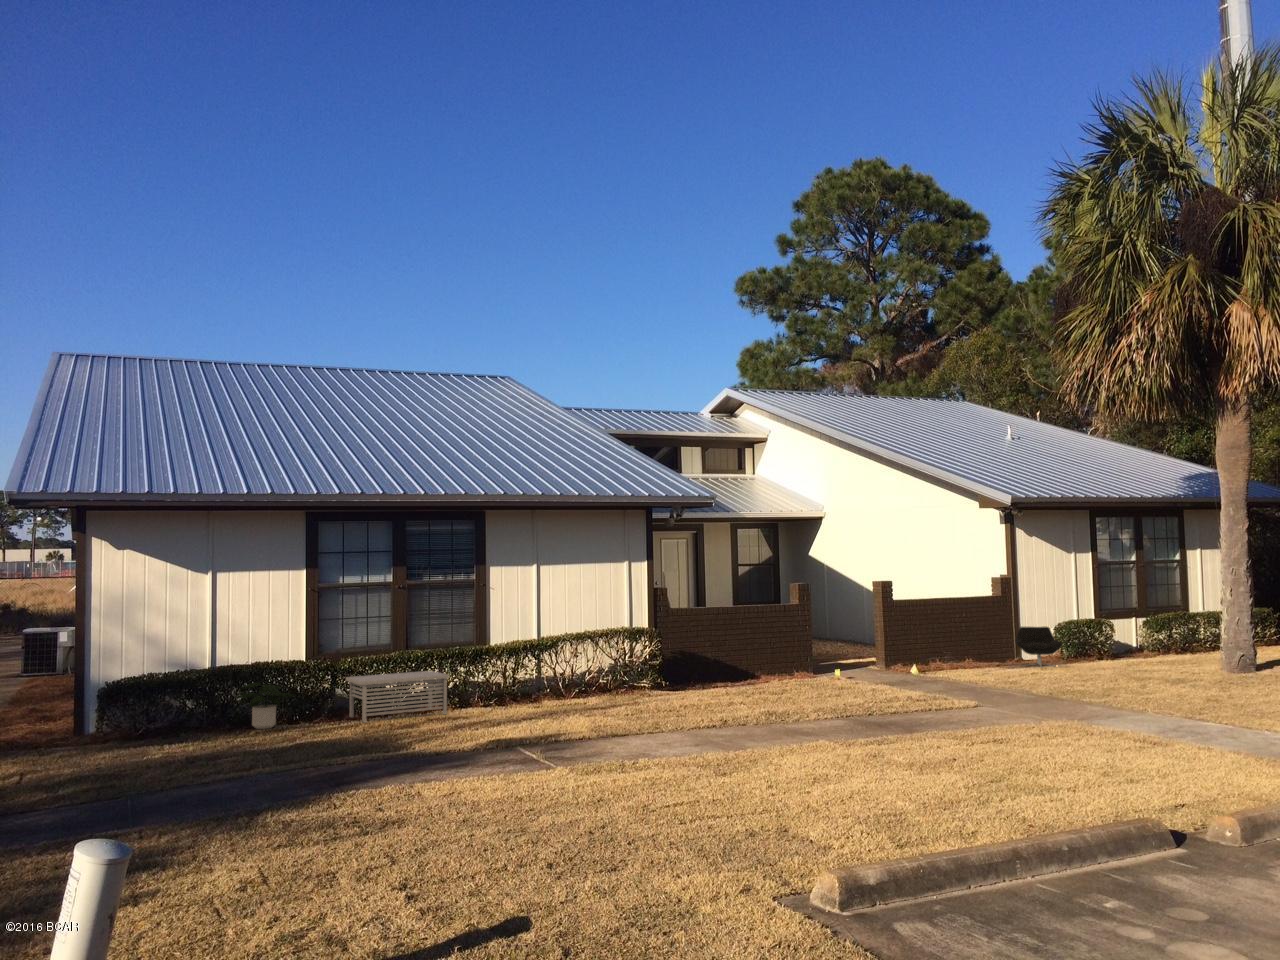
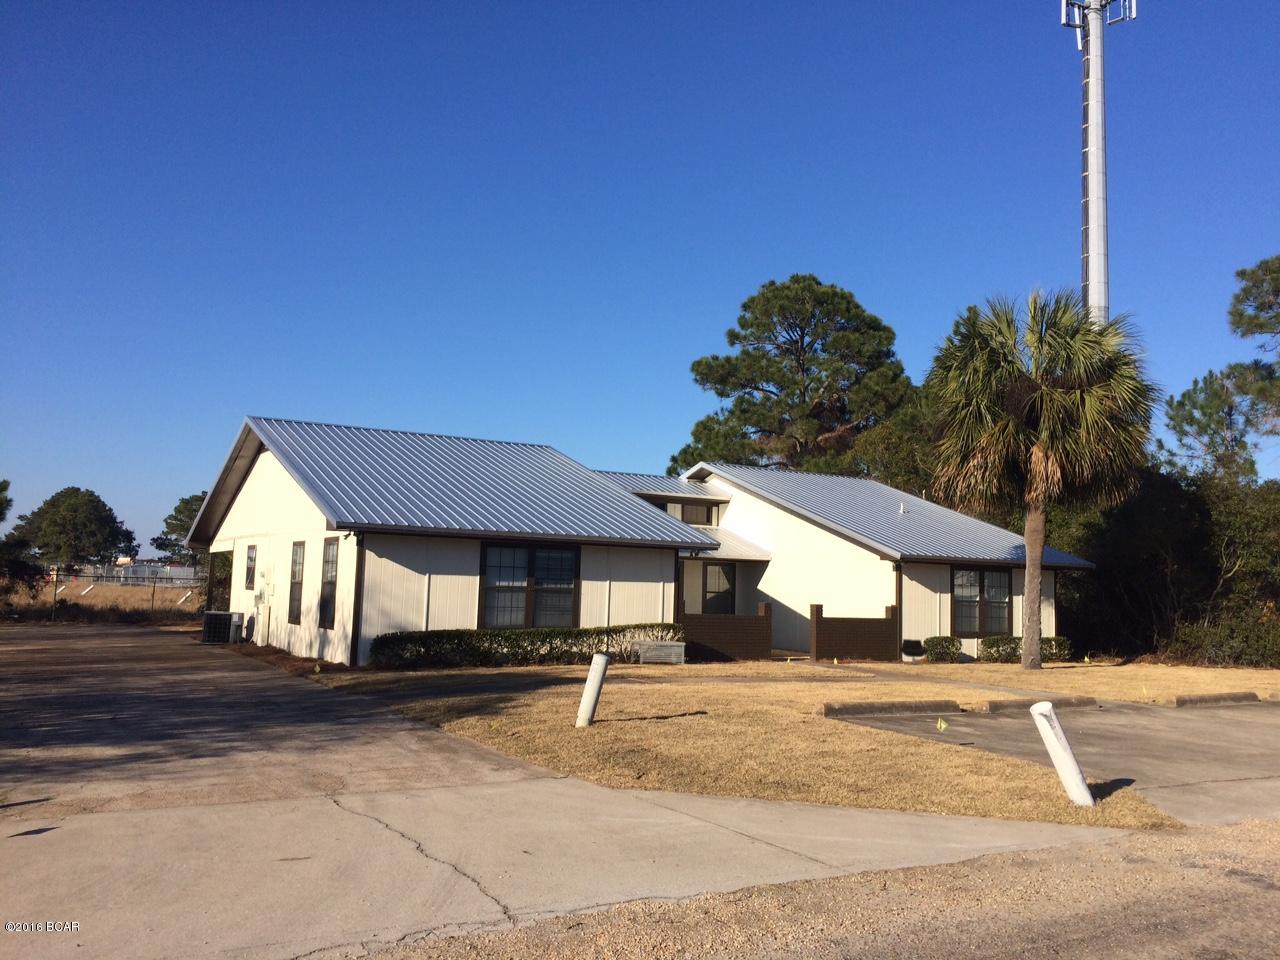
storage bench: present [346,671,449,722] -> present [630,641,685,665]
potted plant: present [238,683,293,729] -> none [452,640,485,667]

